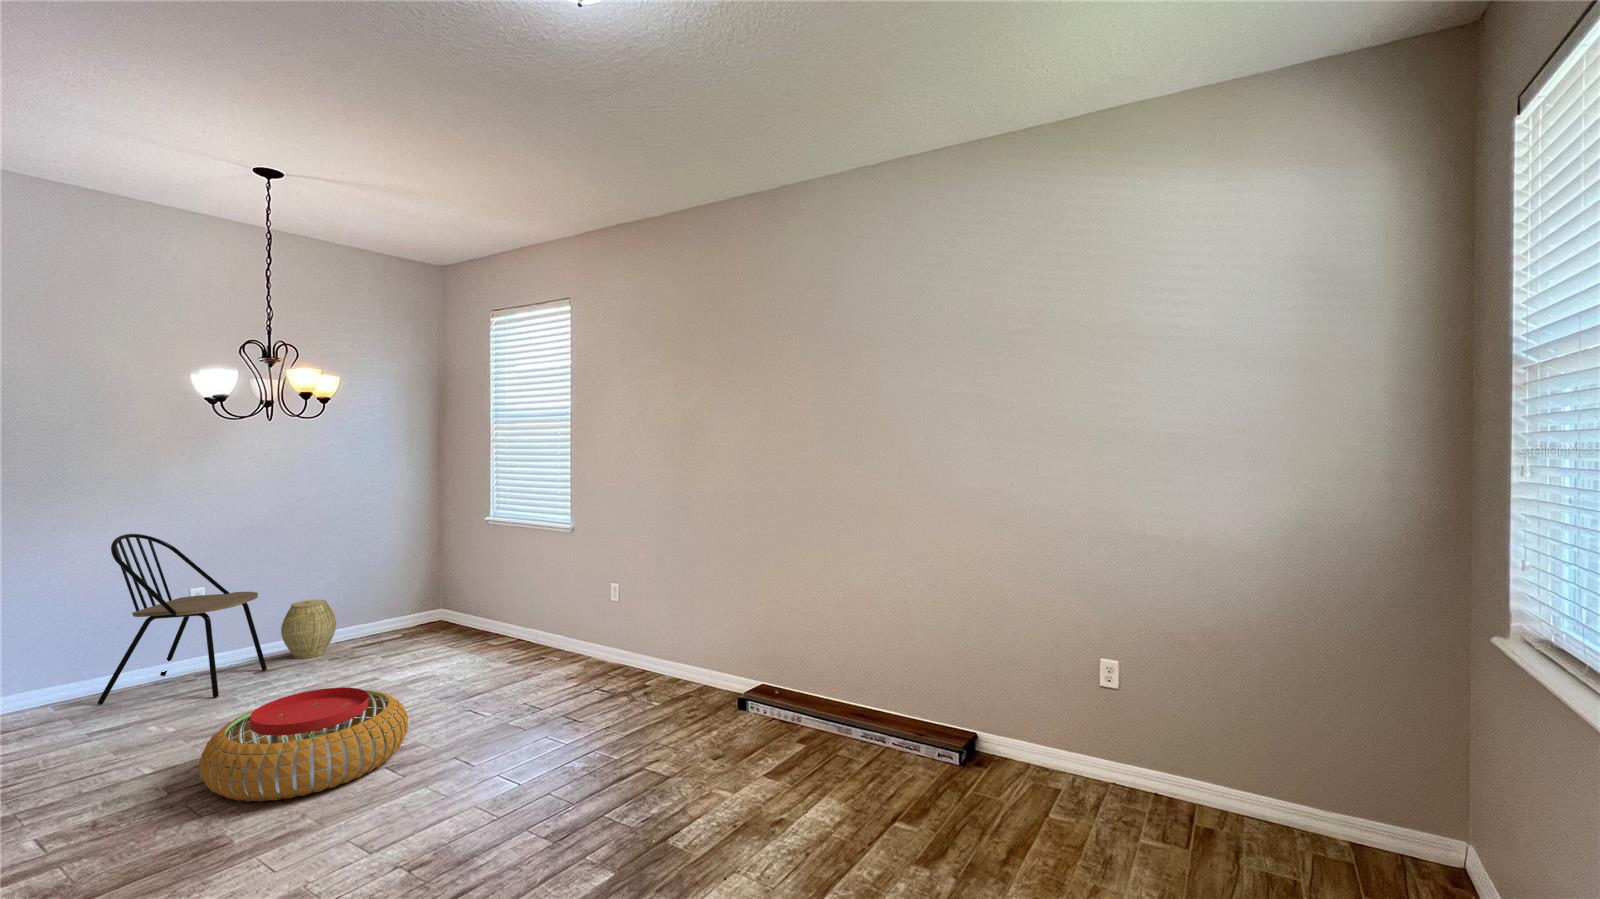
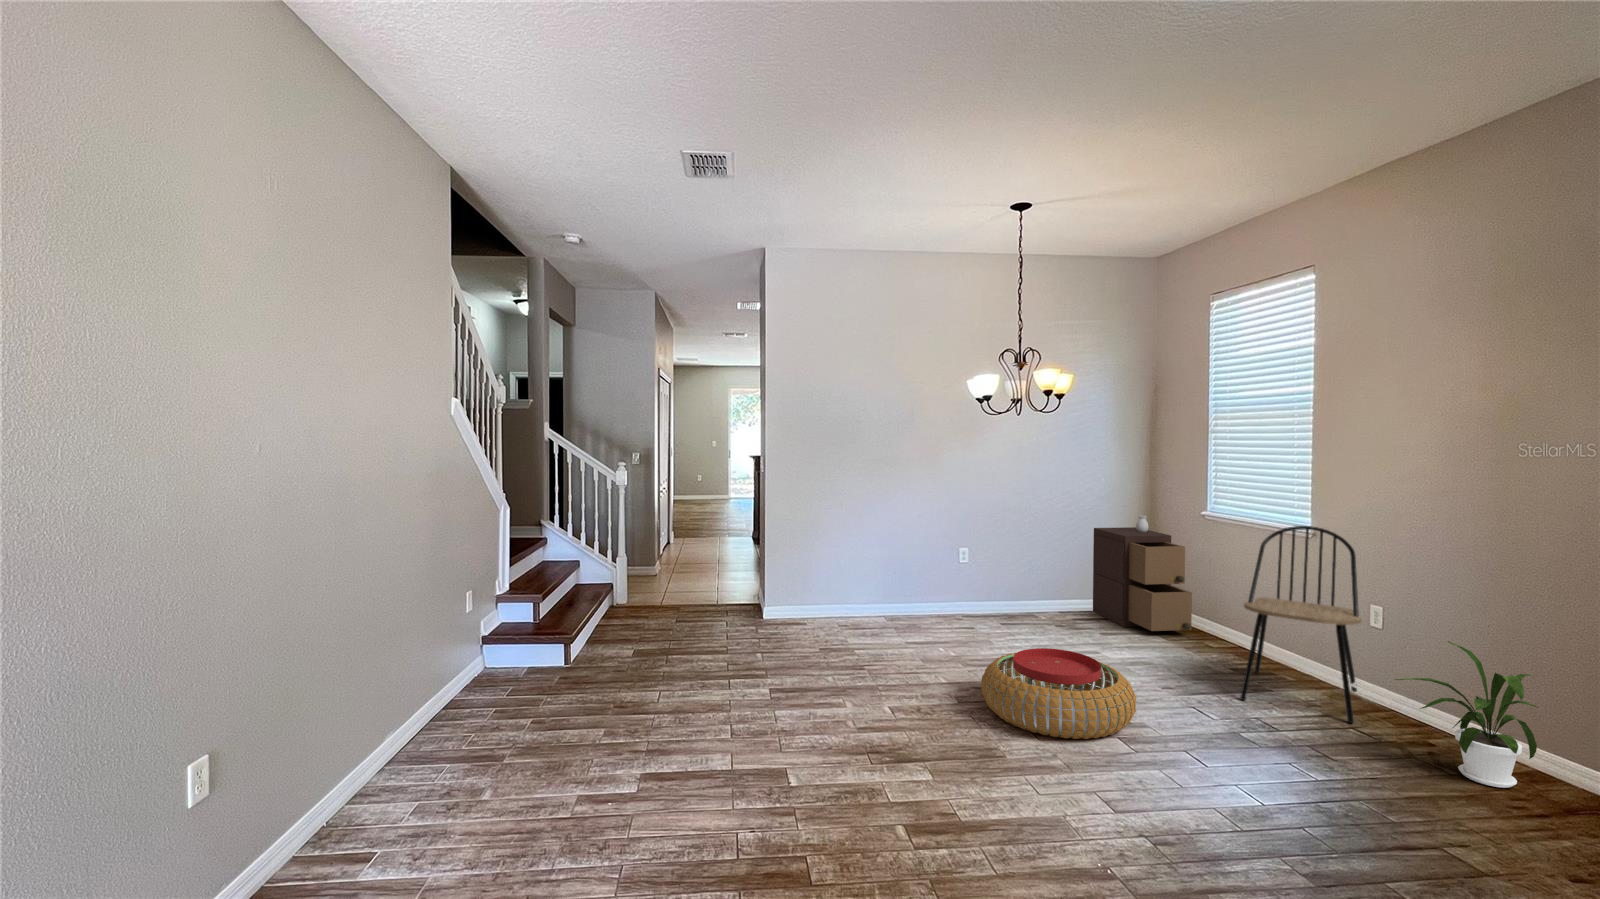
storage cabinet: none [377,526,477,643] -> present [1093,515,1192,631]
dining chair: present [97,534,267,704] -> present [1240,526,1362,723]
house plant: none [621,599,700,699] -> present [1395,641,1537,788]
woven basket: present [281,600,336,658] -> none [1021,570,1061,620]

